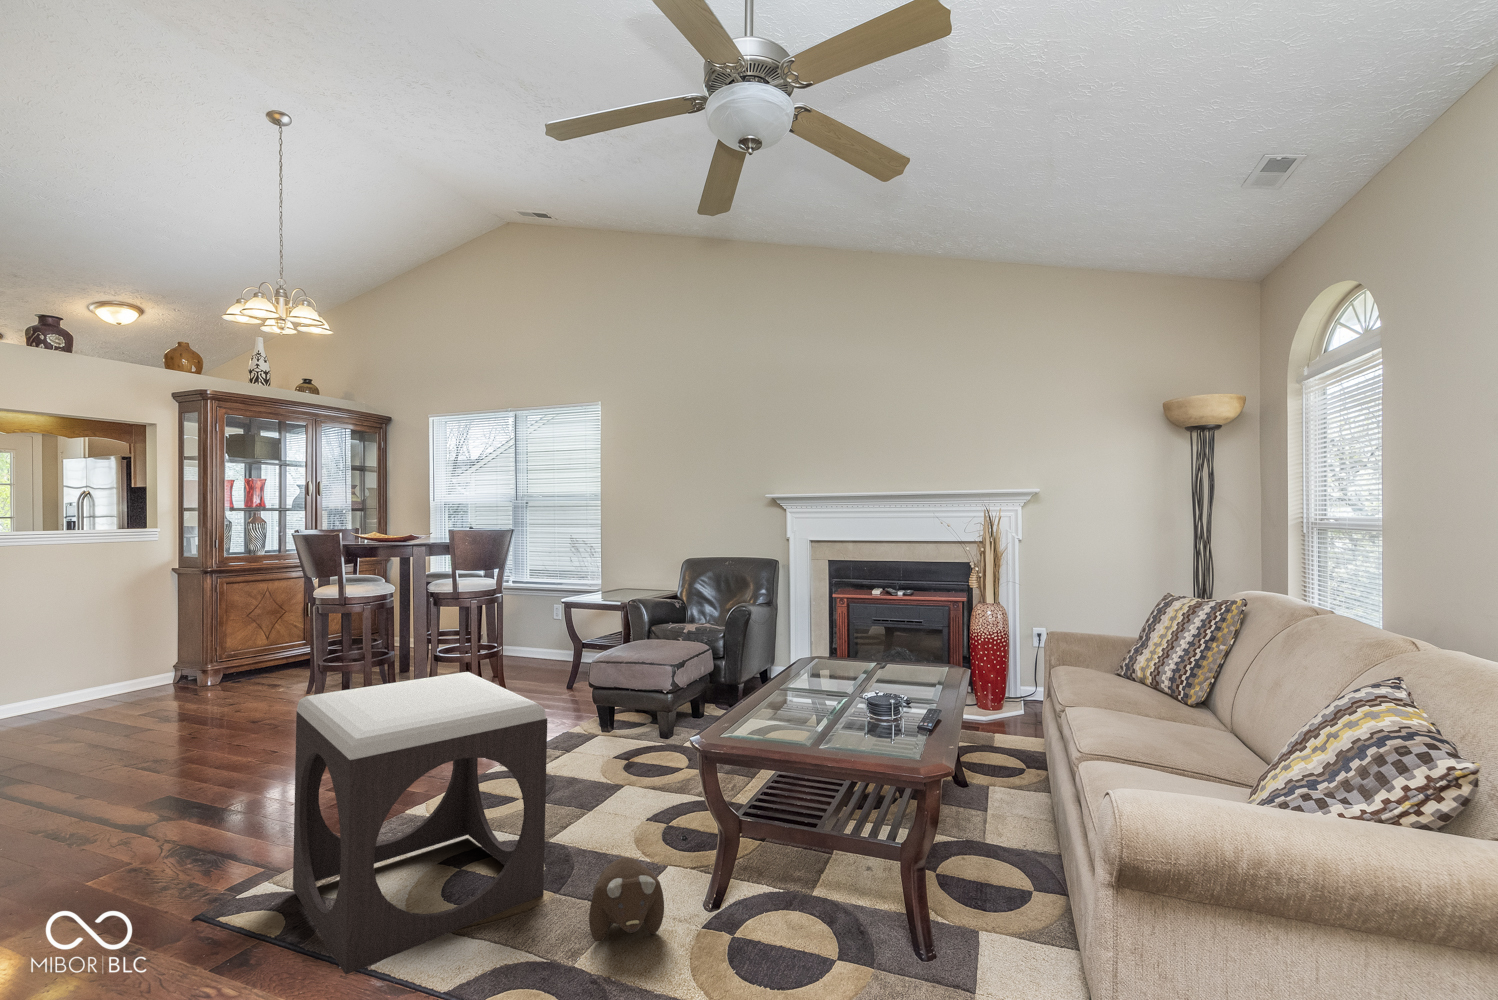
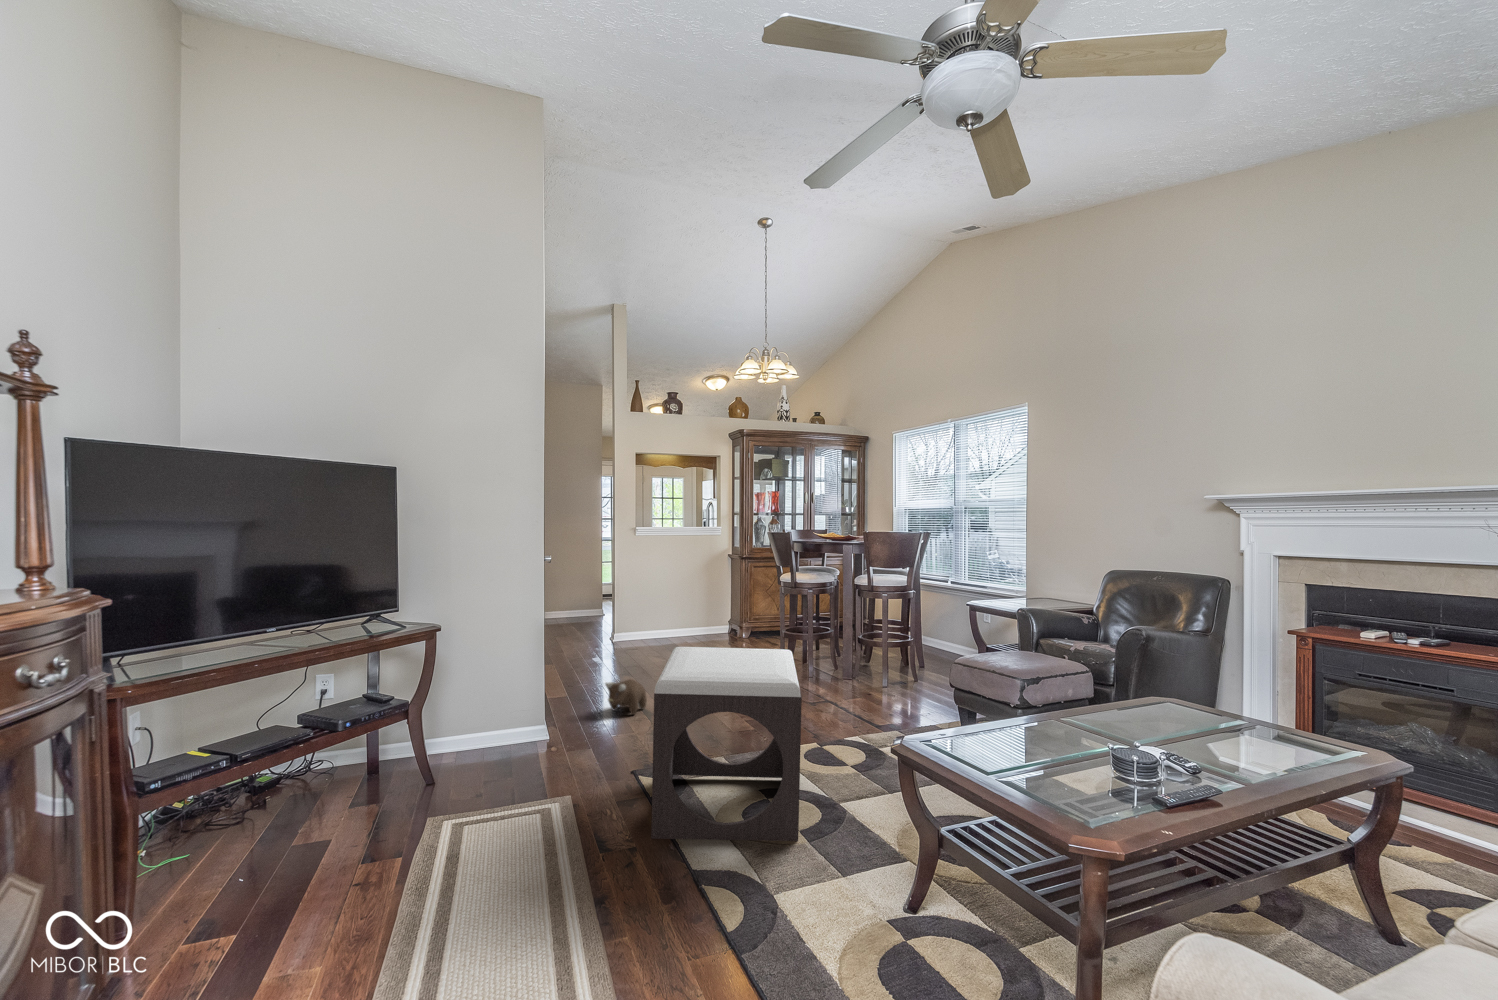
plush toy: present [589,857,664,942] -> present [605,679,647,715]

